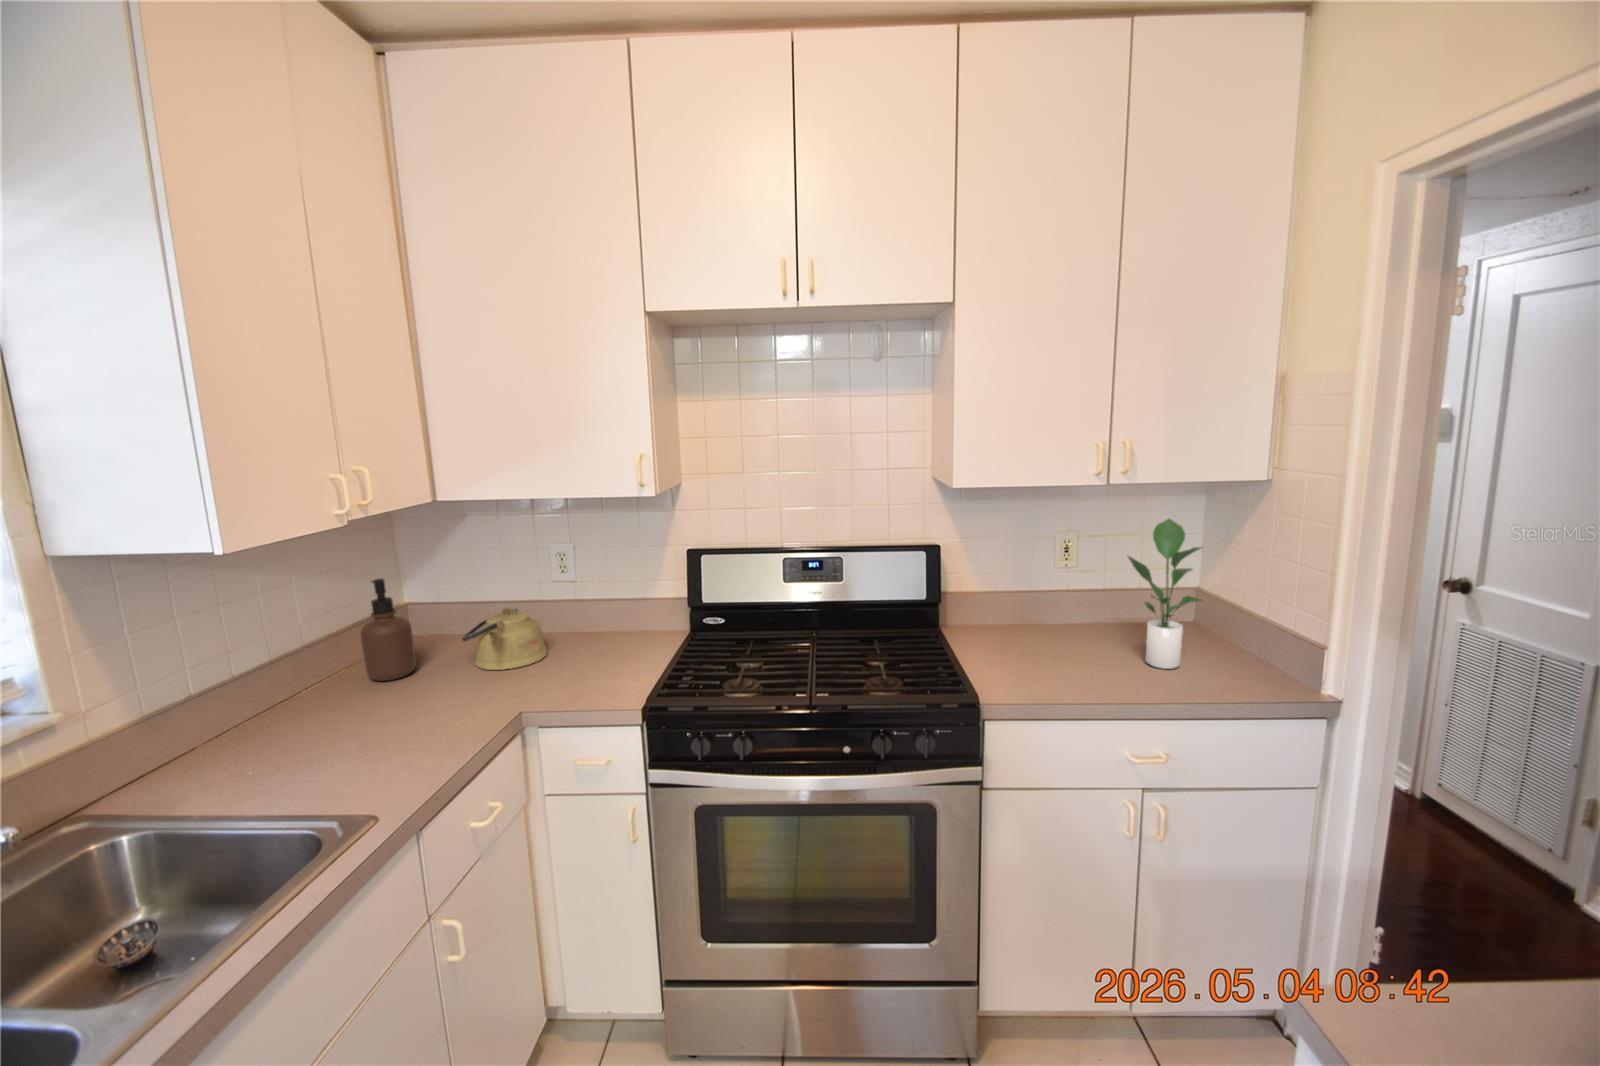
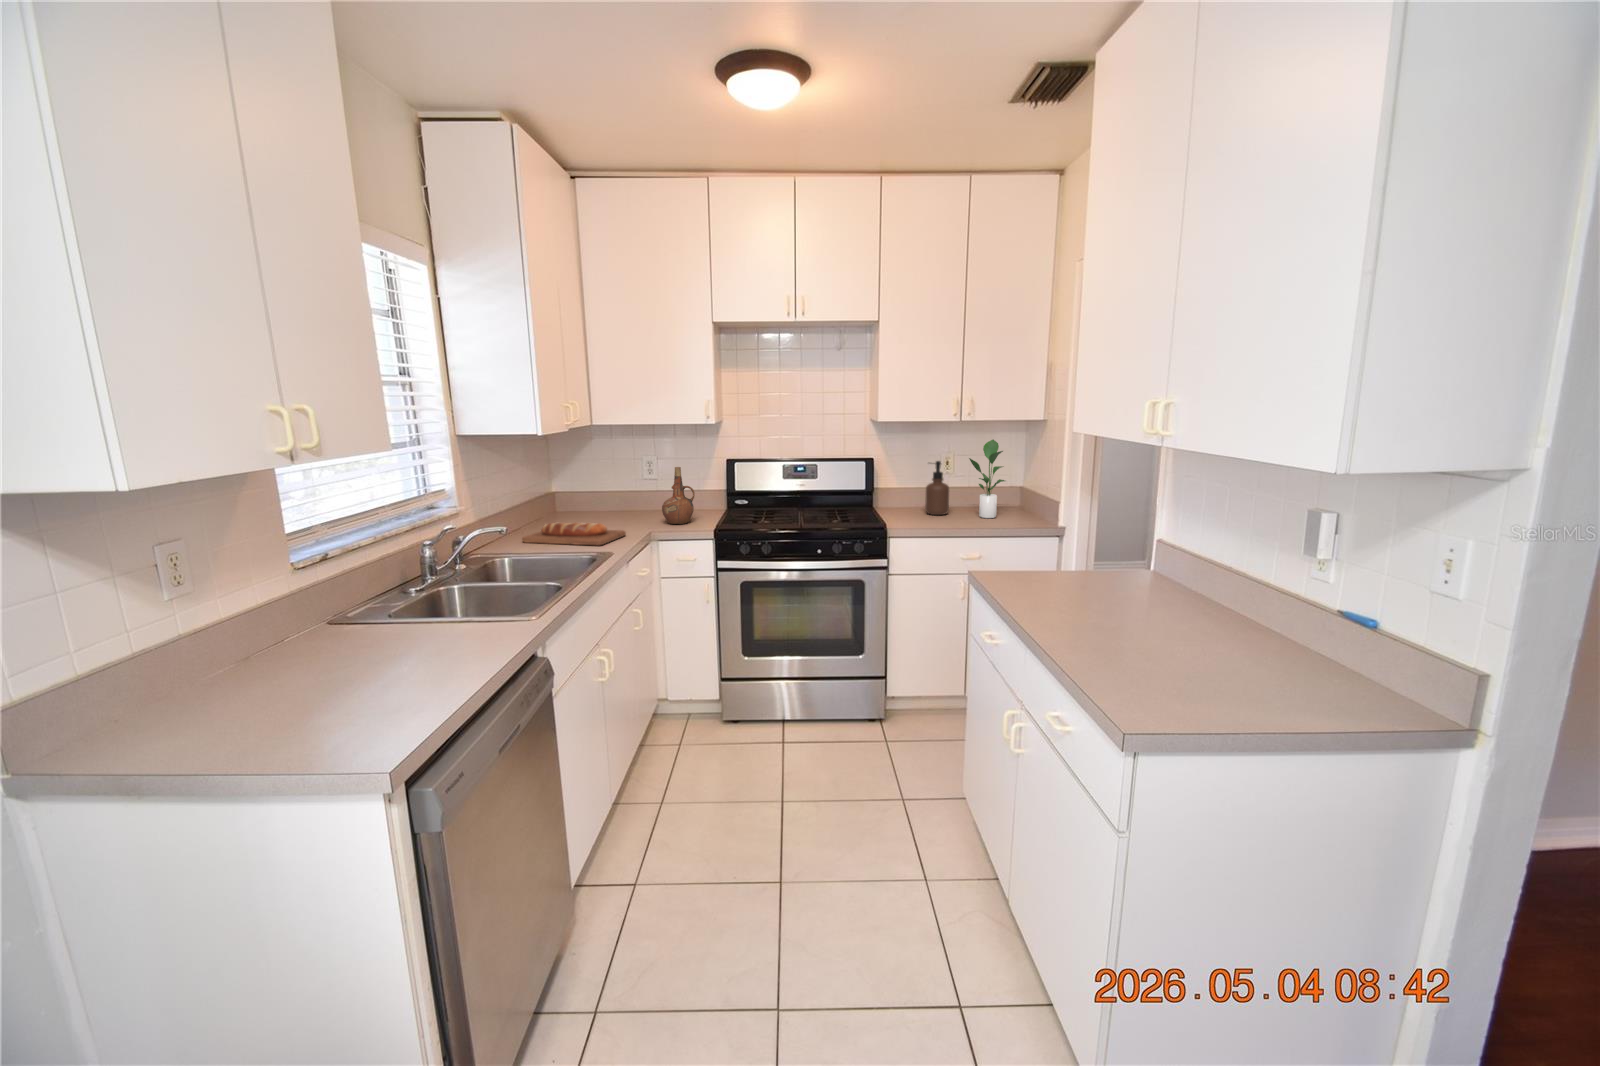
soap dispenser: present [361,579,416,681] -> present [925,461,949,515]
ceramic pitcher: none [554,580,616,686] -> present [662,467,695,524]
kettle: present [462,607,547,670] -> none [604,487,648,520]
bread loaf: none [232,709,457,783] -> present [522,523,626,545]

